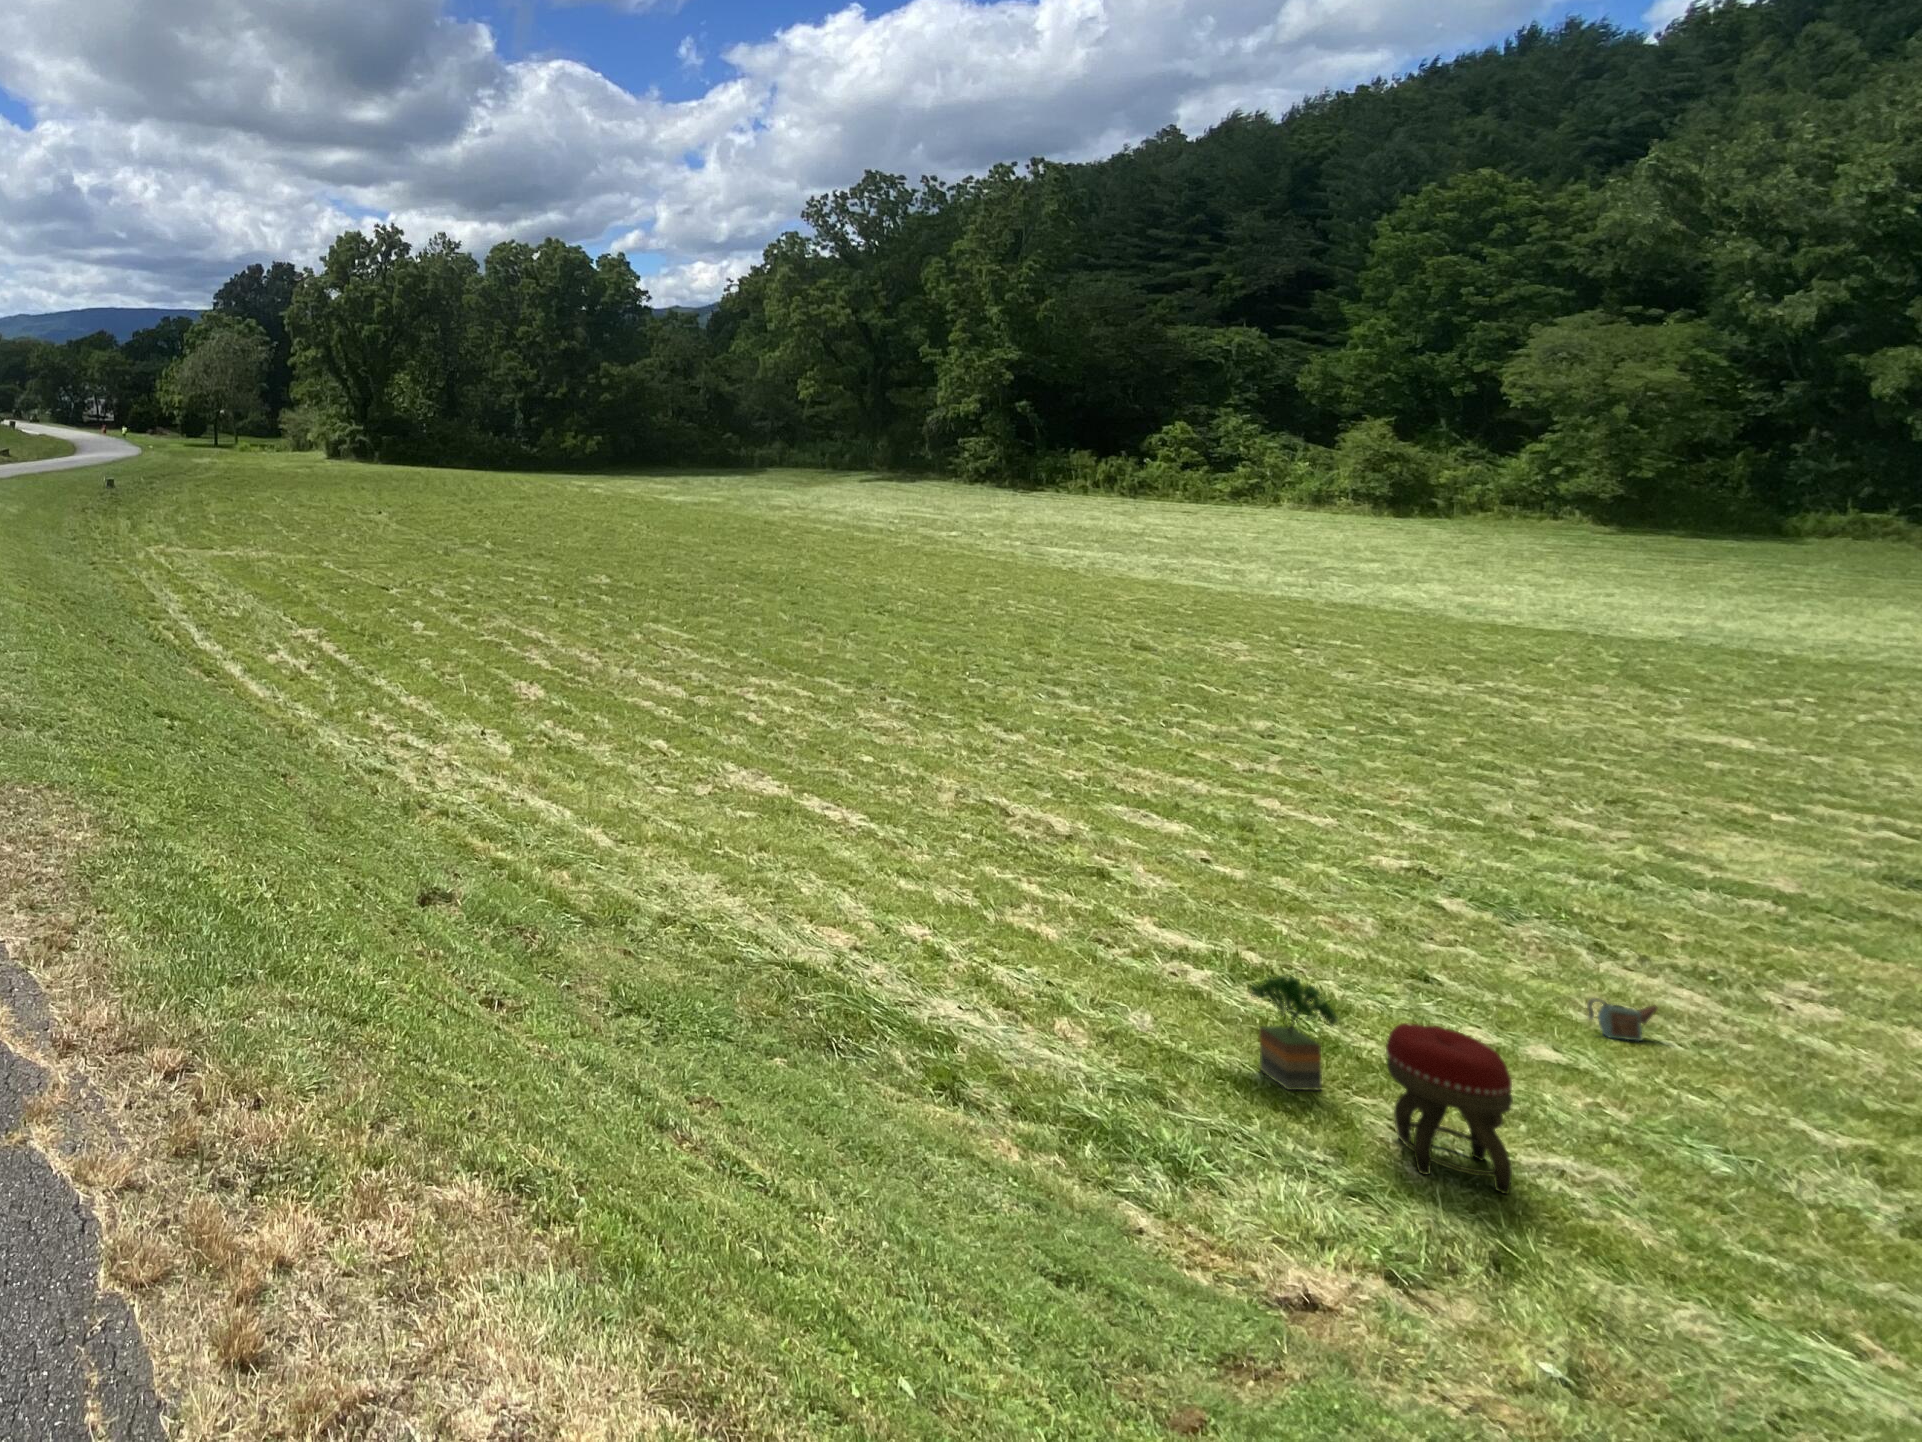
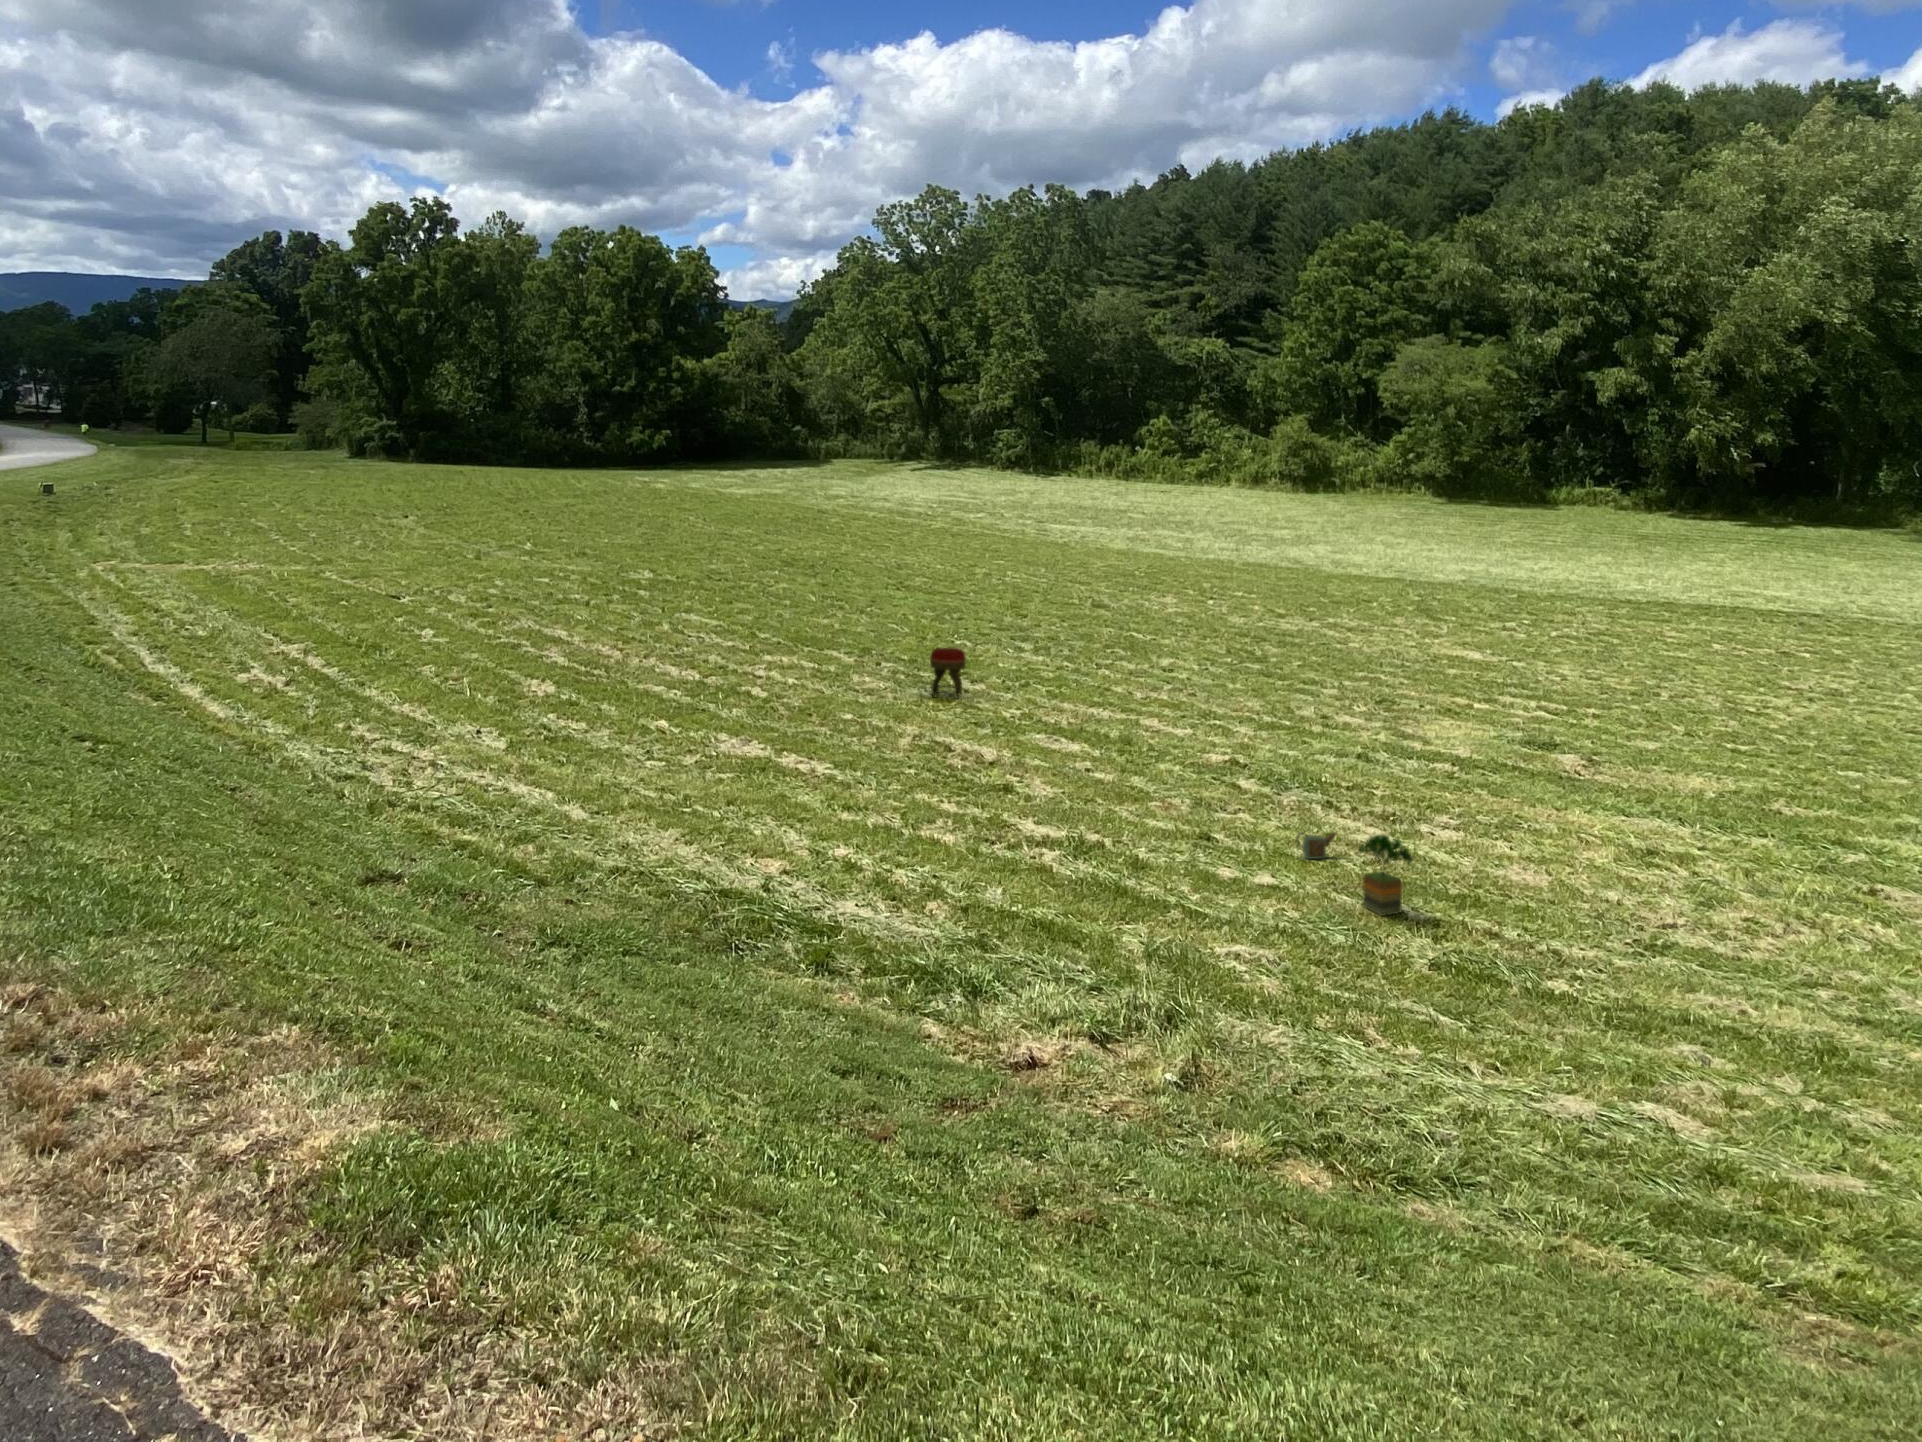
potted tree: present [1250,975,1338,1090] -> present [1358,835,1414,916]
footstool: present [1386,1023,1513,1194] -> present [930,647,966,698]

